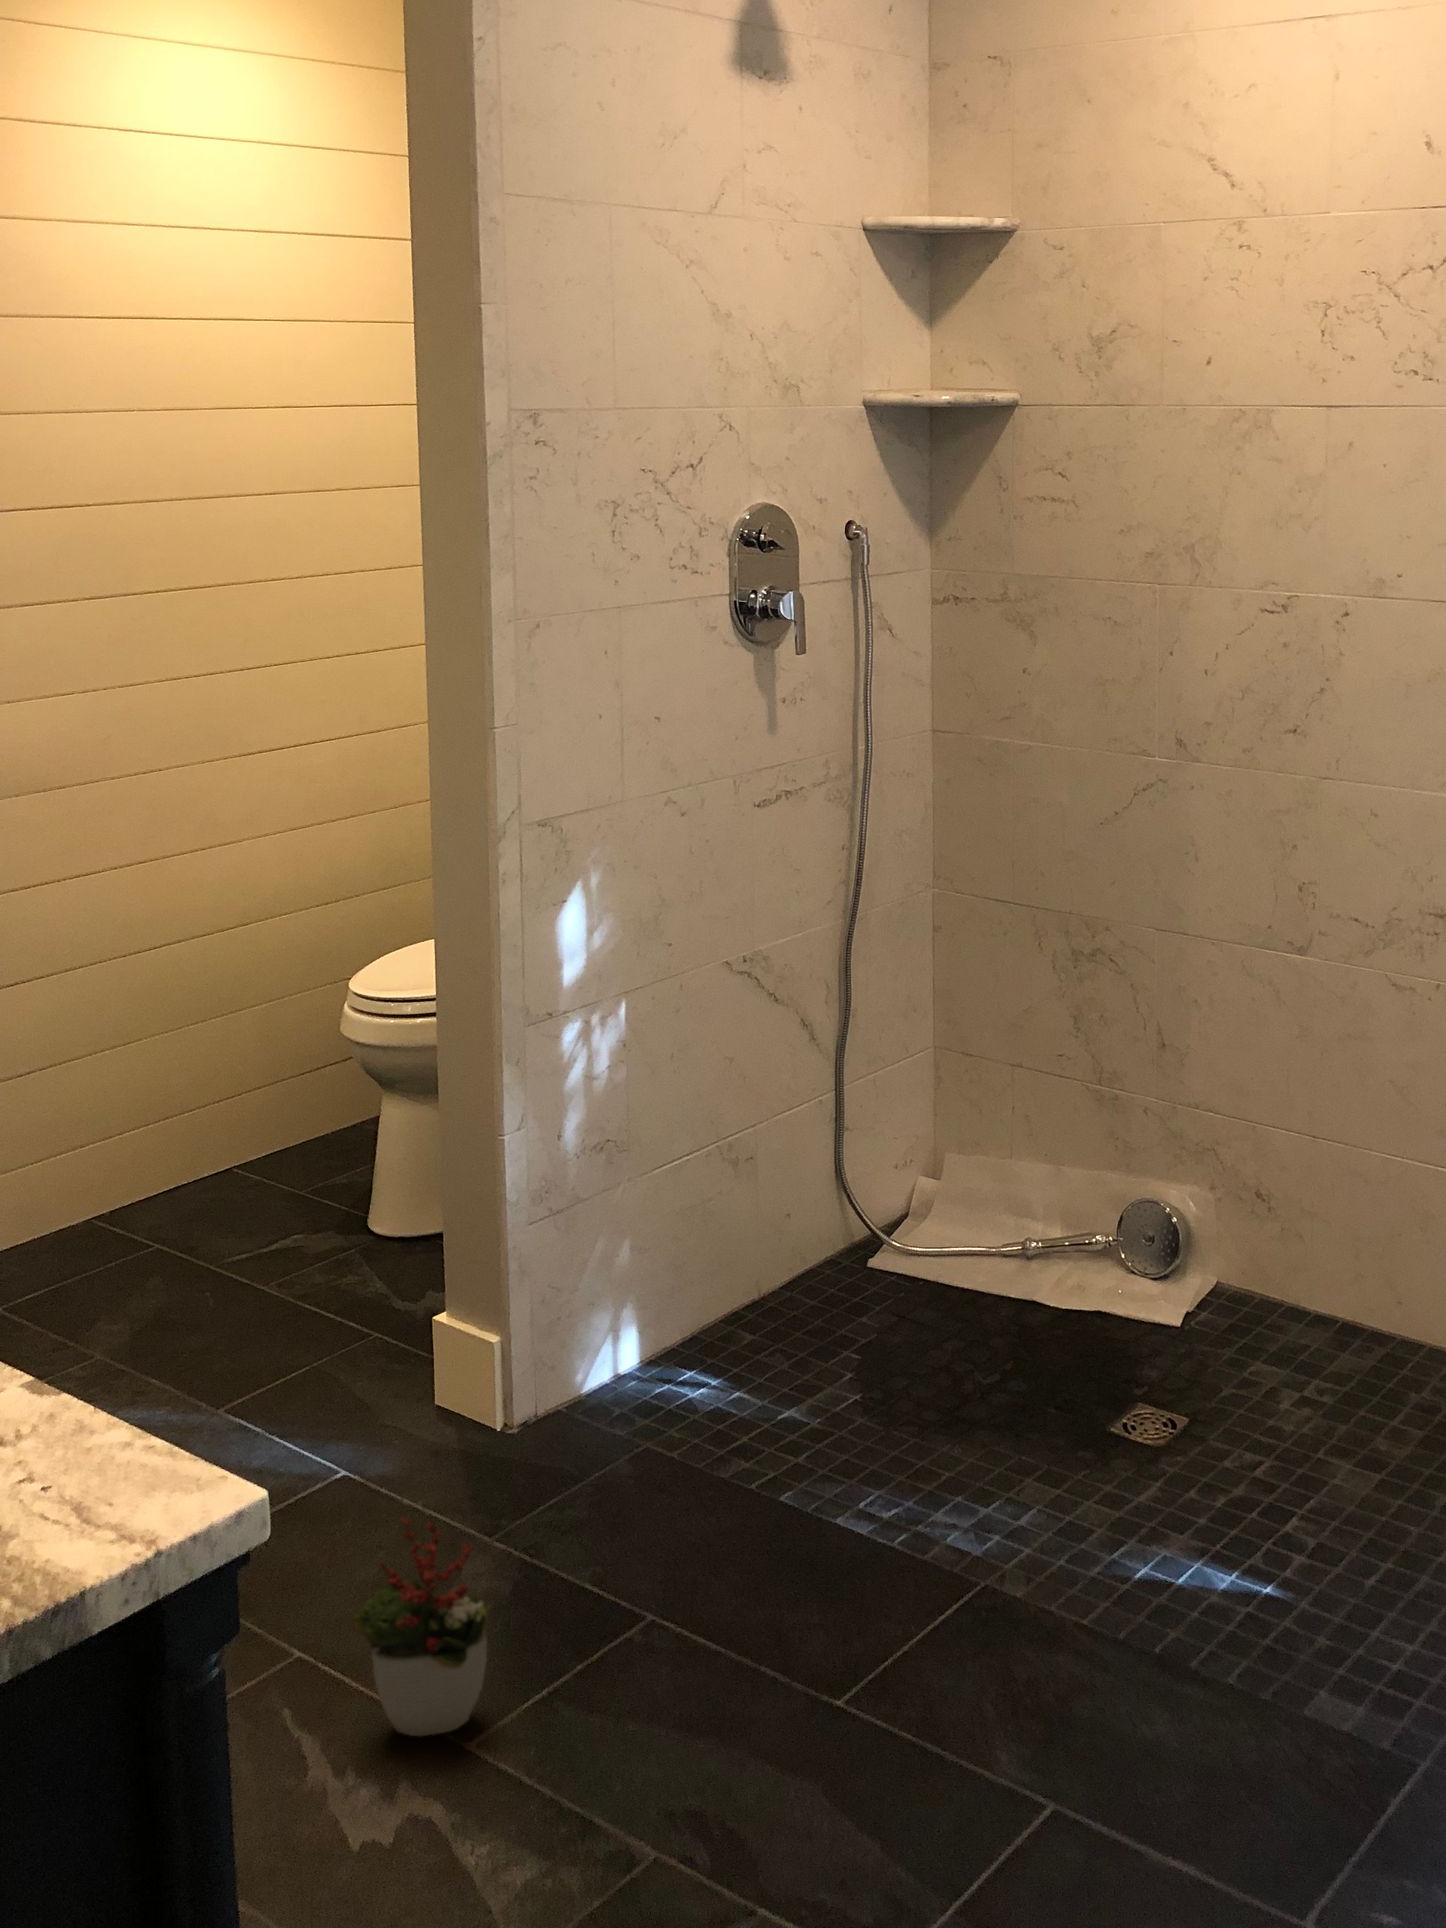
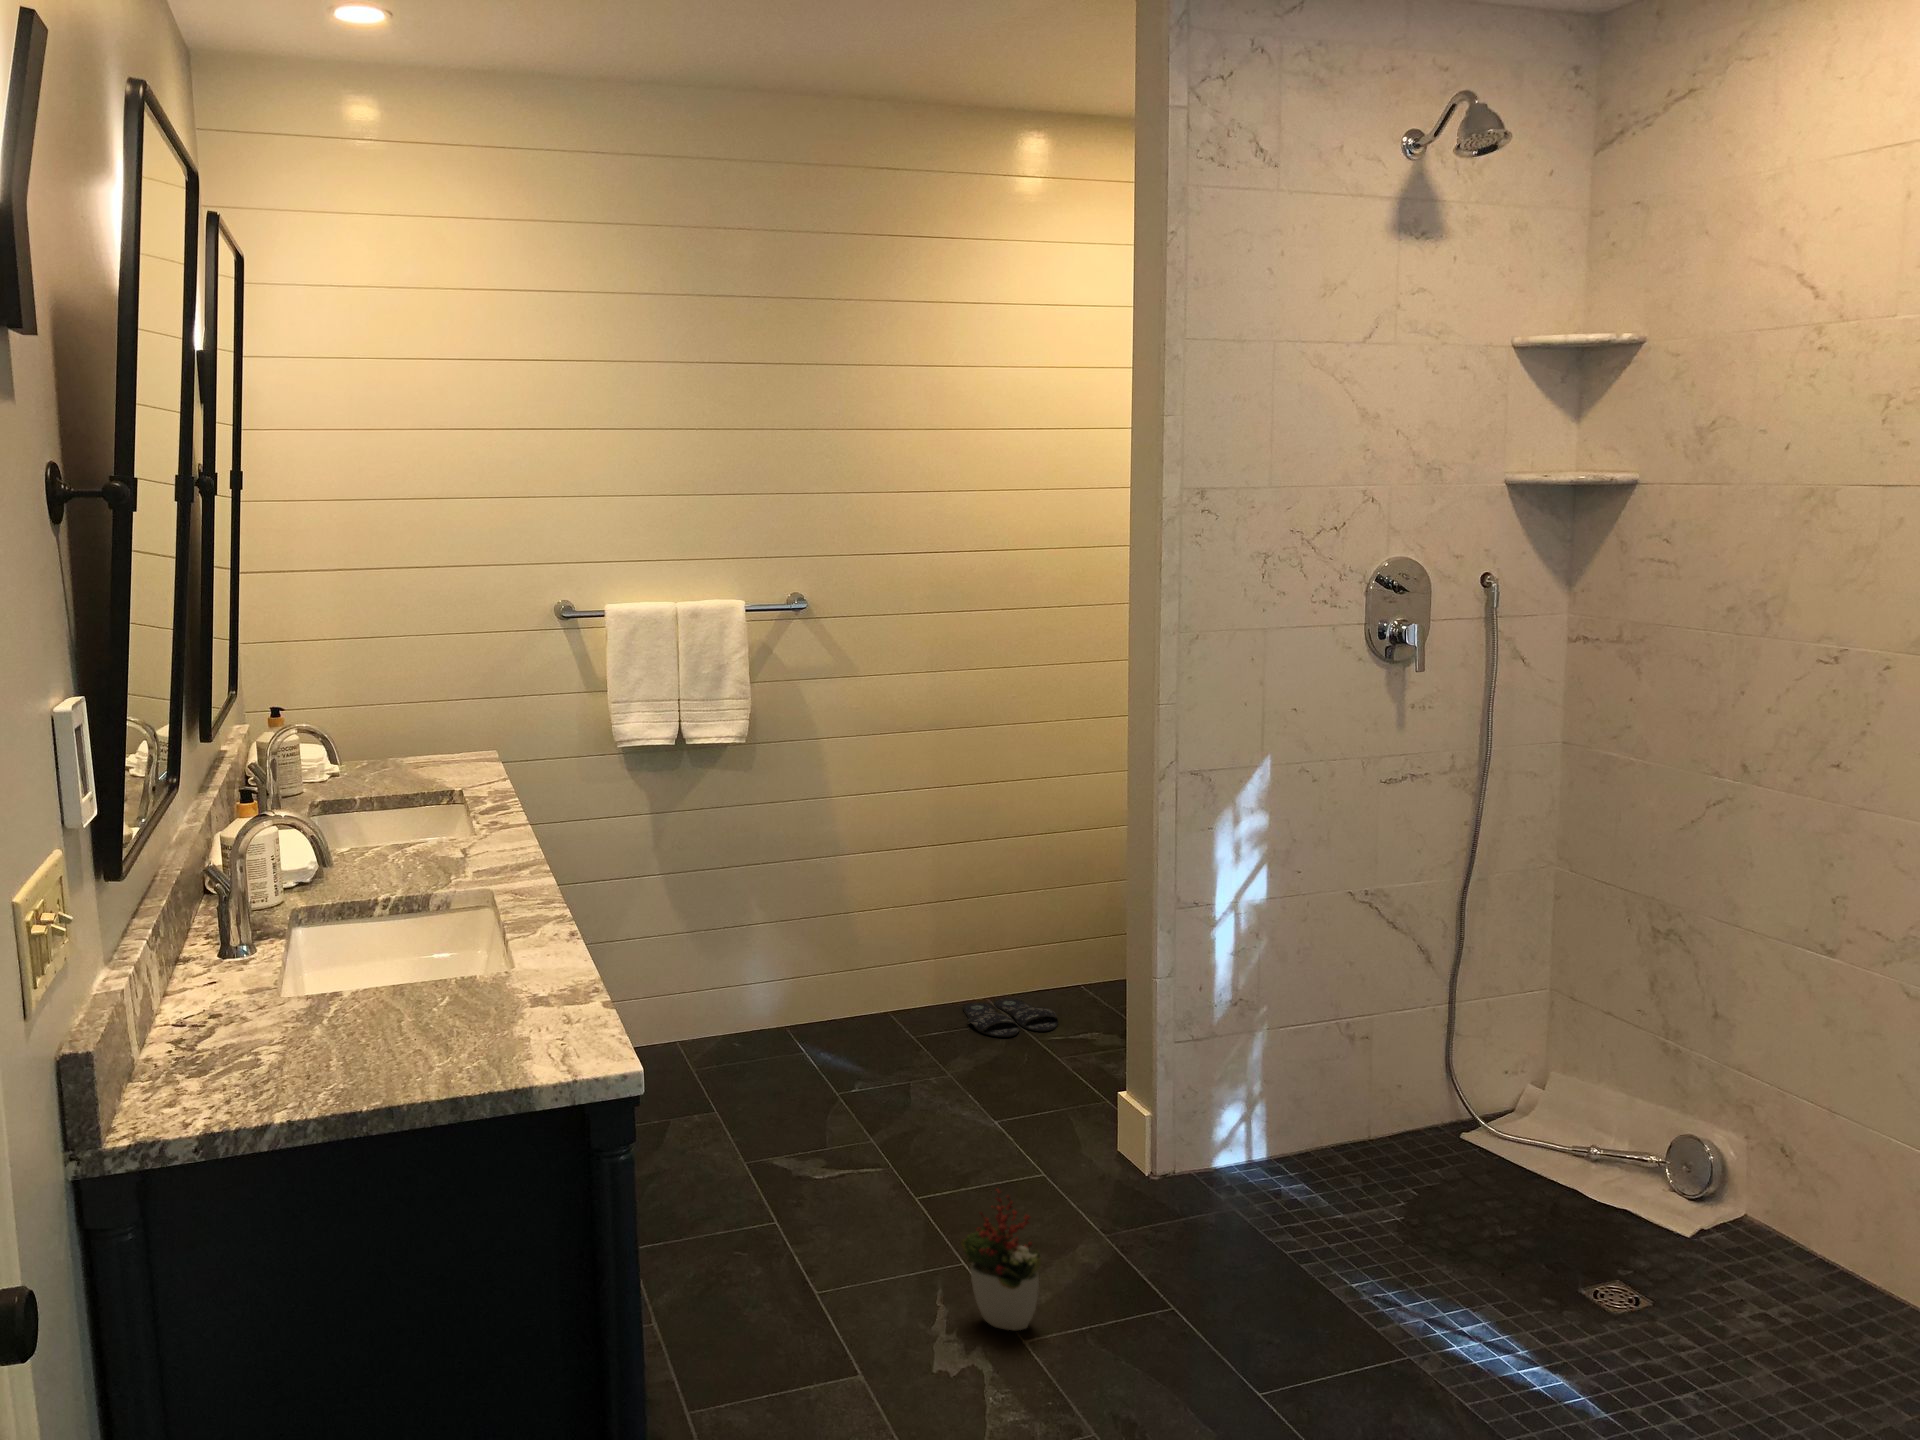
slippers: none [52,1208,228,1276] -> present [963,998,1058,1037]

